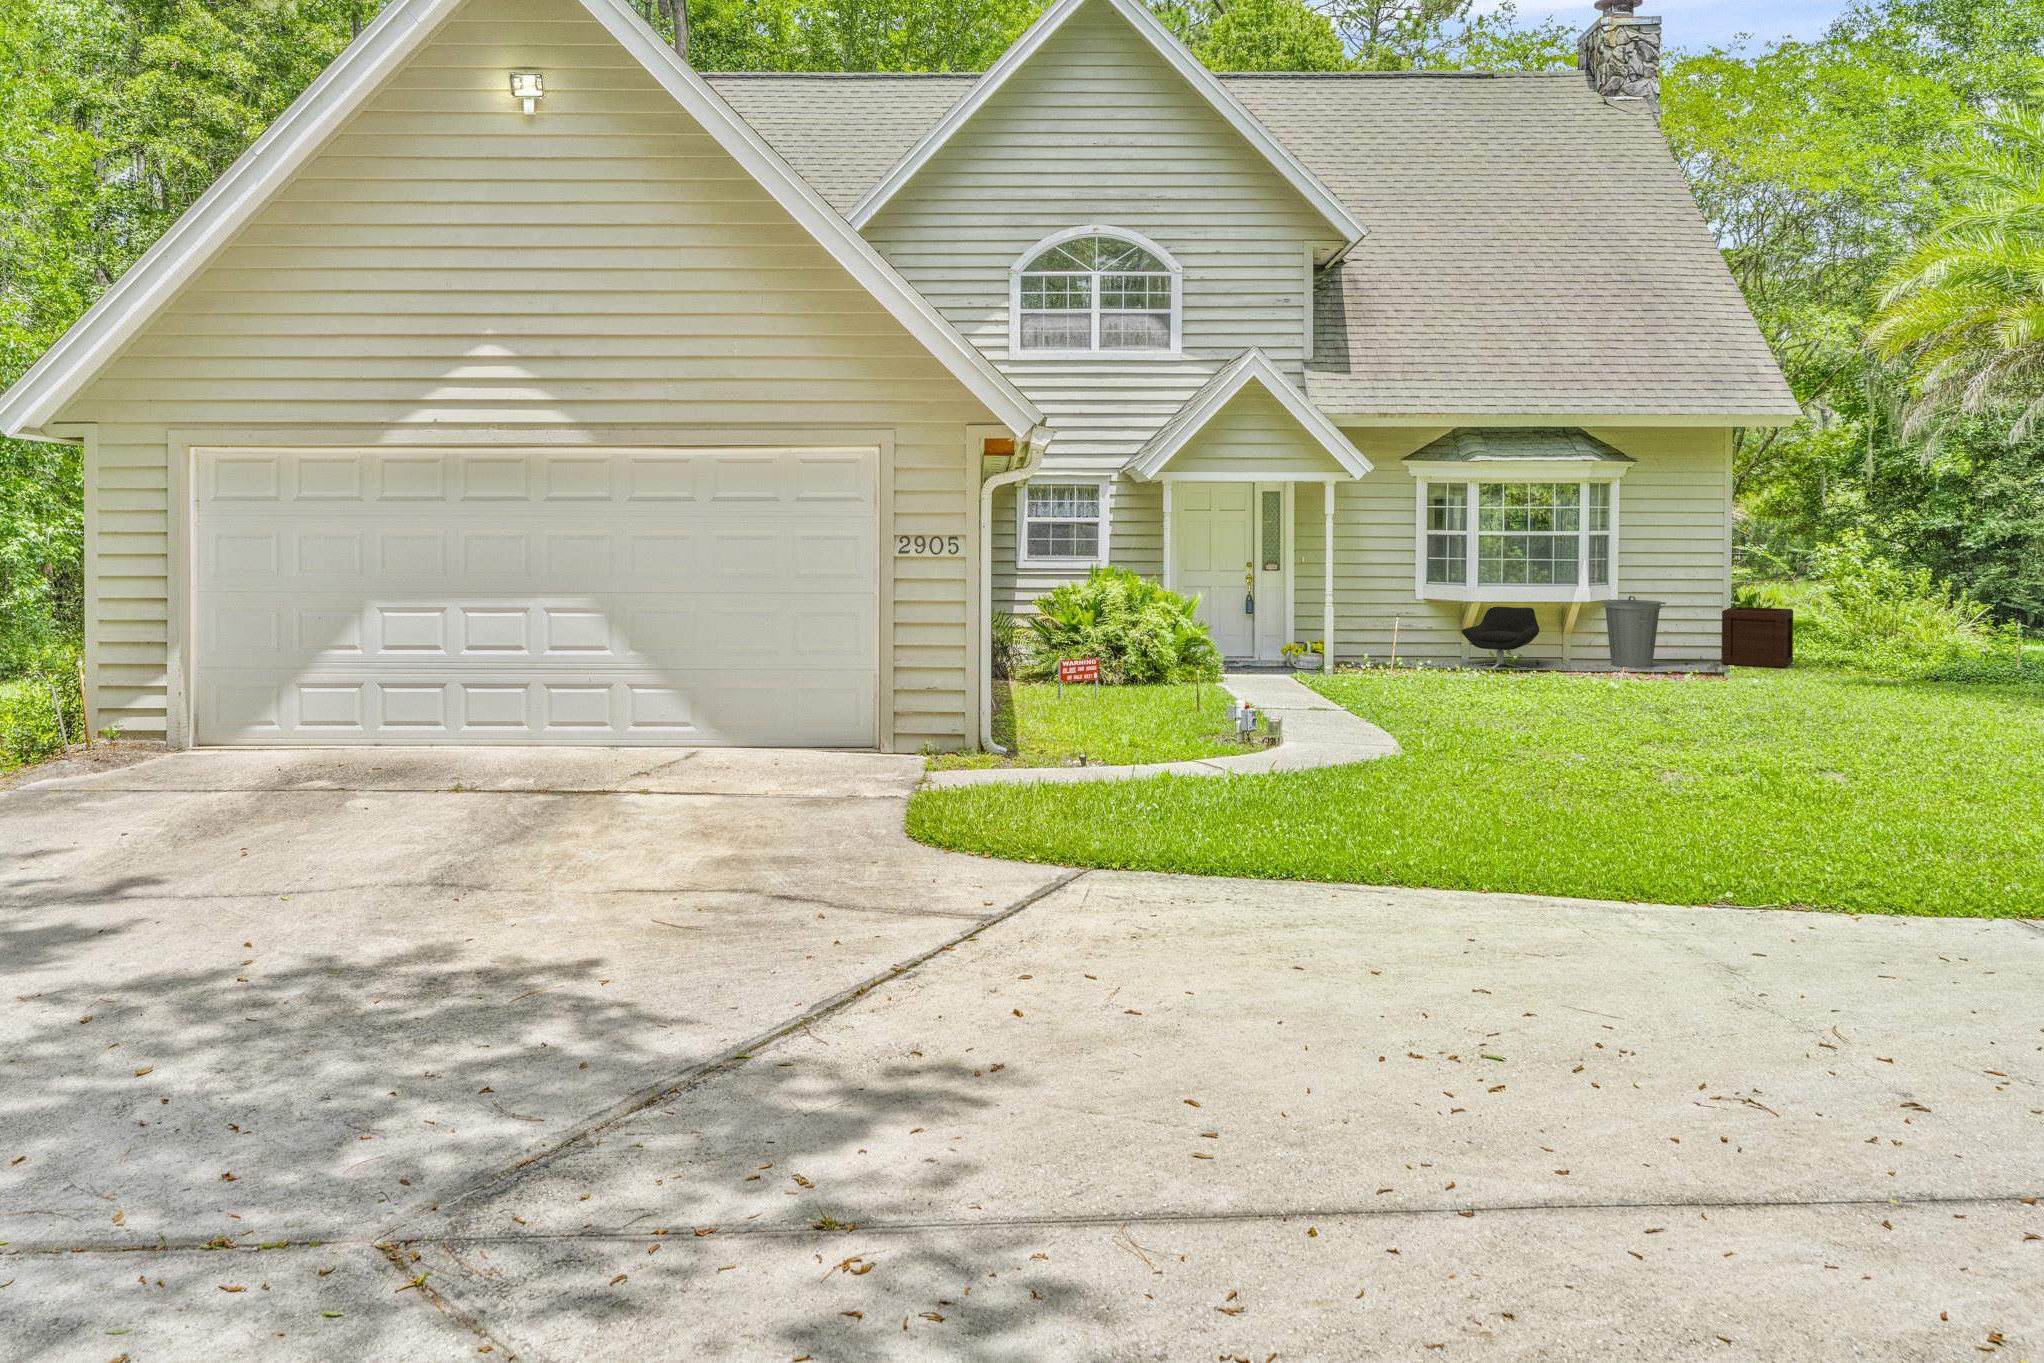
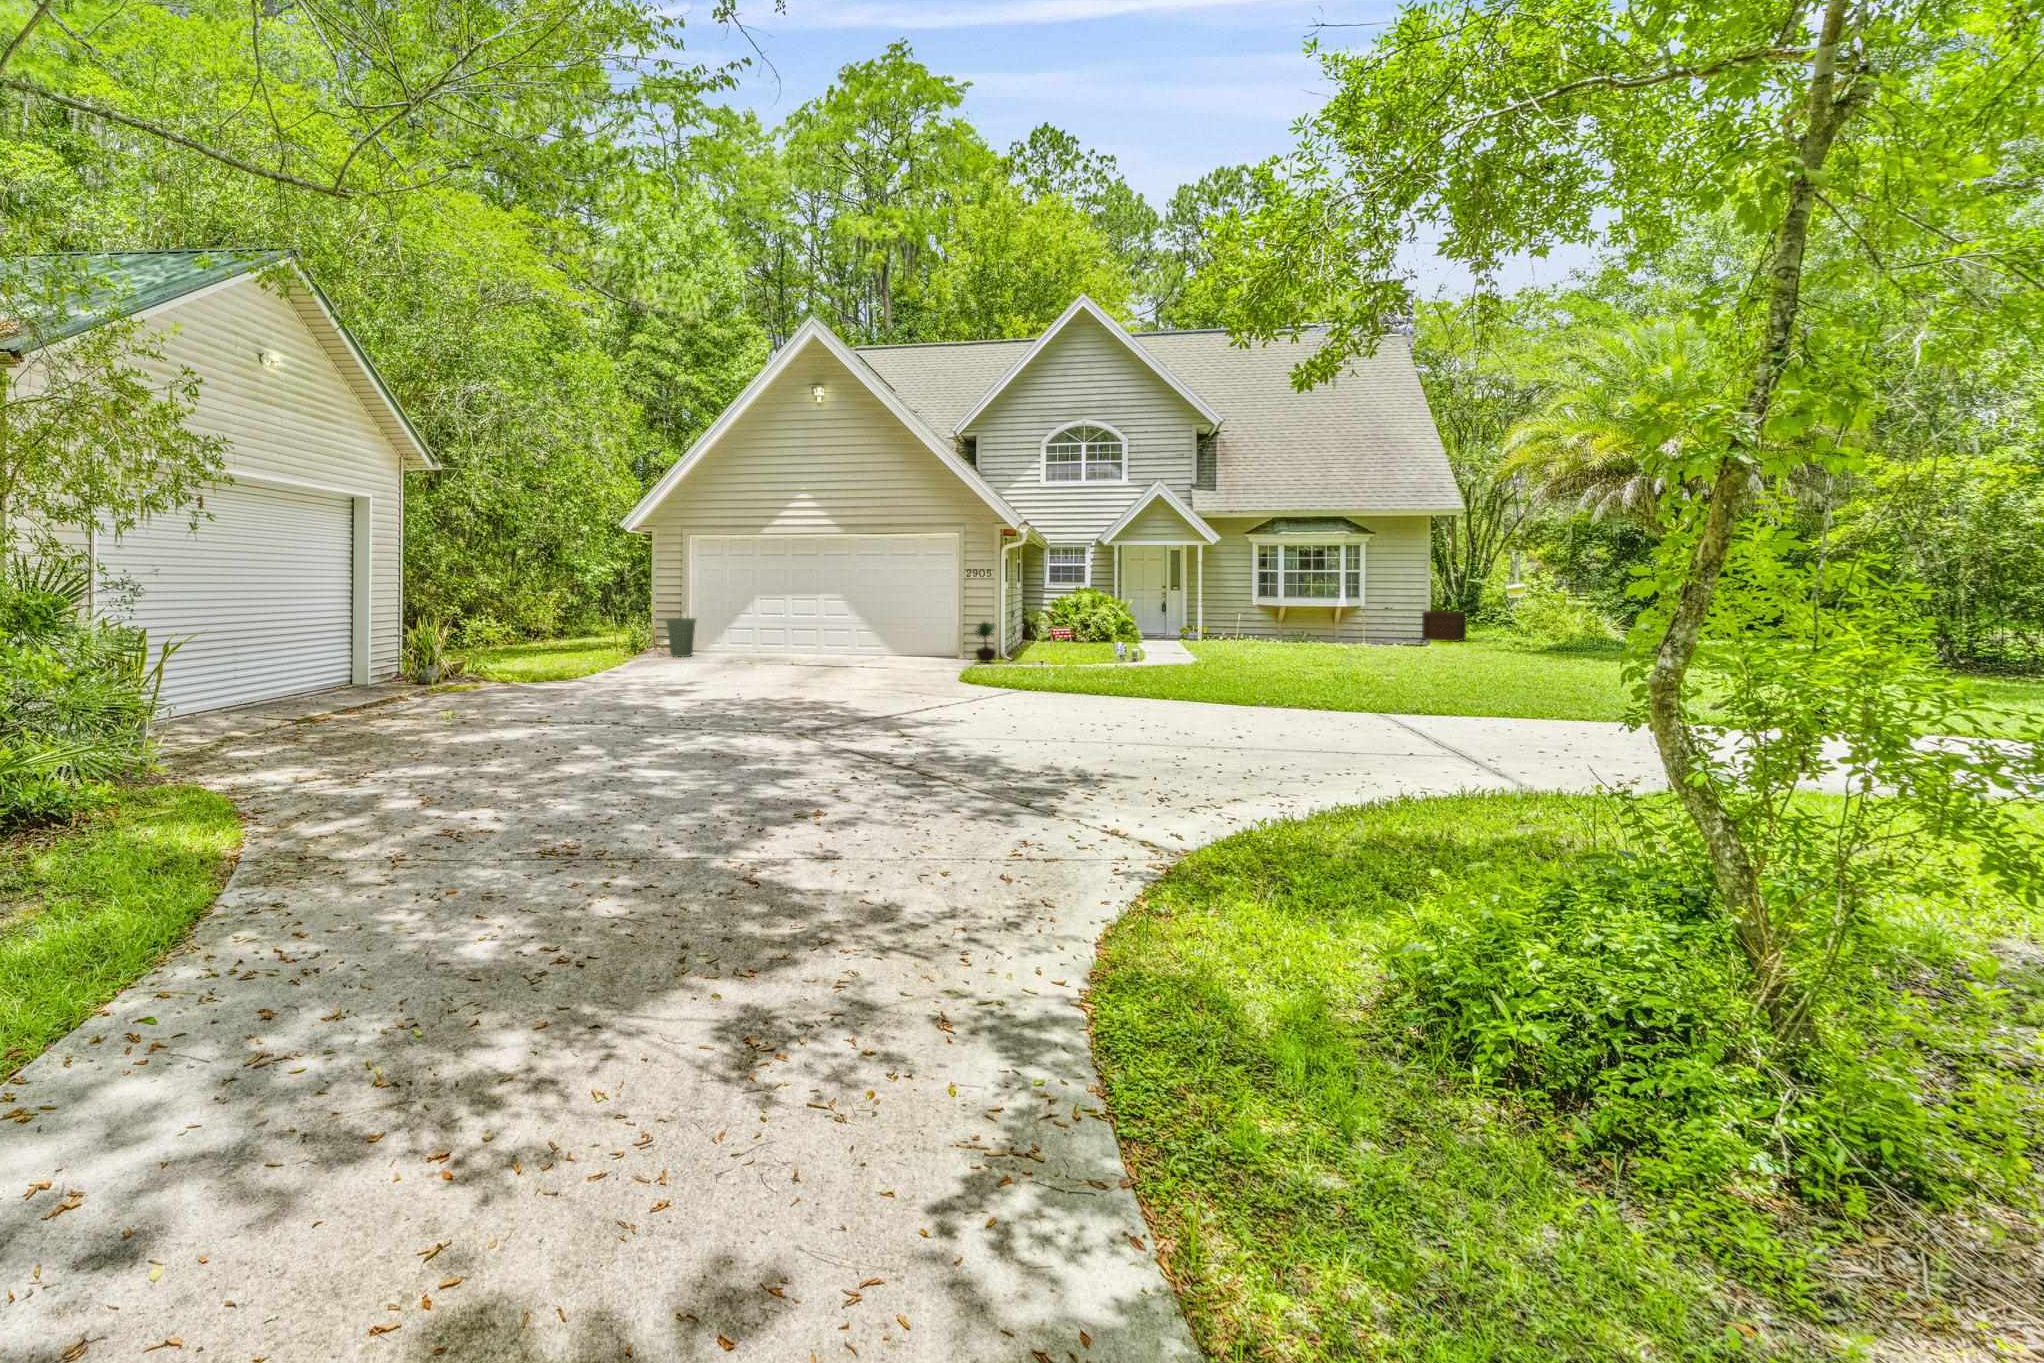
trash can: present [1602,596,1662,667] -> present [666,617,696,657]
lounge chair: present [1462,606,1539,669] -> none [1274,608,1317,639]
potted tree: none [909,648,977,762] -> present [976,622,996,662]

